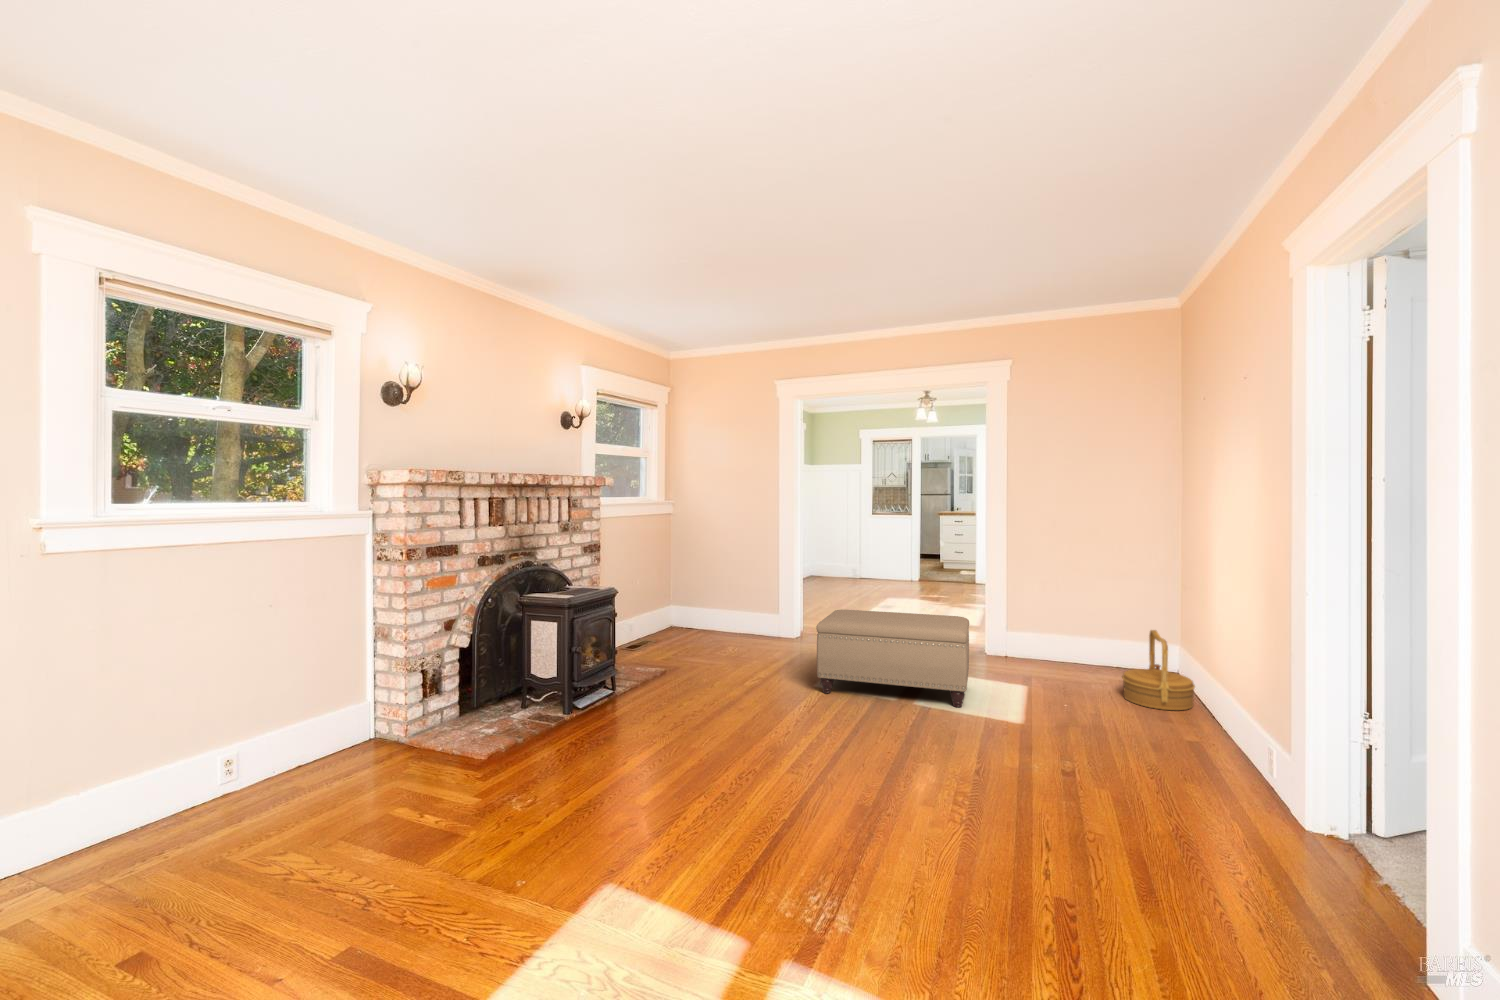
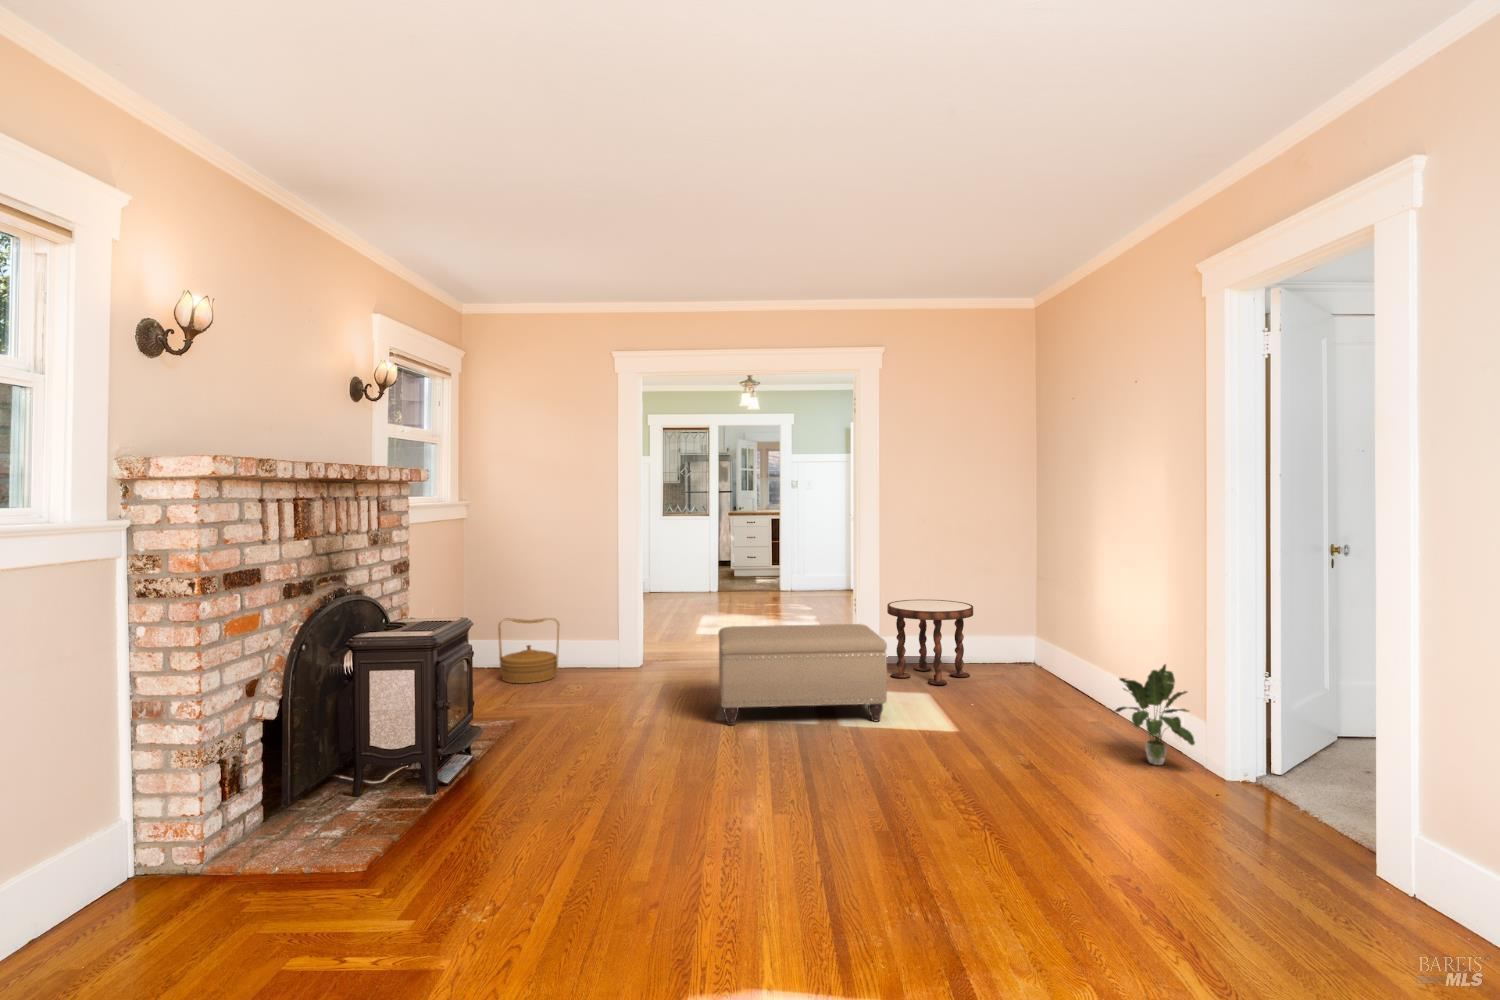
side table: none [1007,598,1096,682] -> present [887,600,973,685]
woven basket: present [1122,630,1195,711] -> present [498,618,559,683]
potted plant: none [1182,686,1274,796] -> present [1115,664,1195,765]

